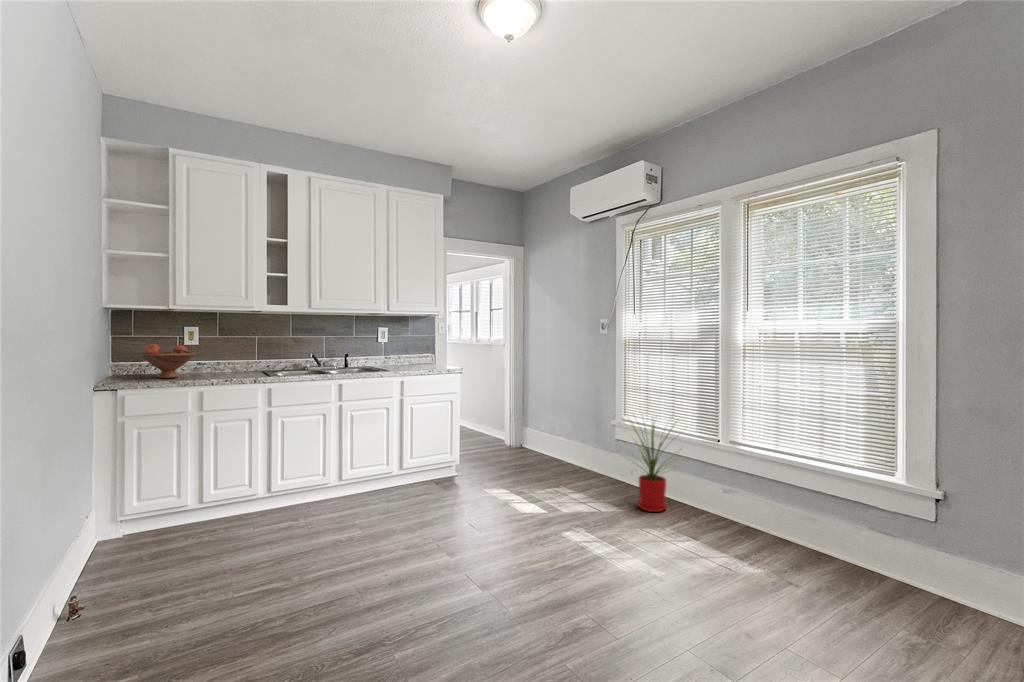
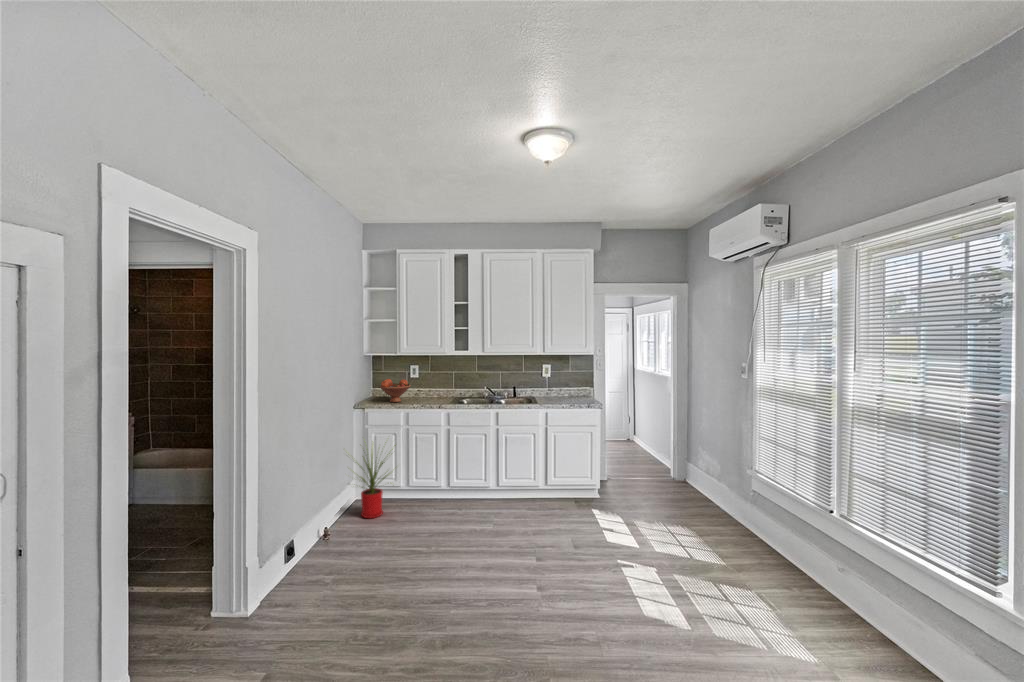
house plant: present [633,423,675,512] -> present [358,445,396,518]

